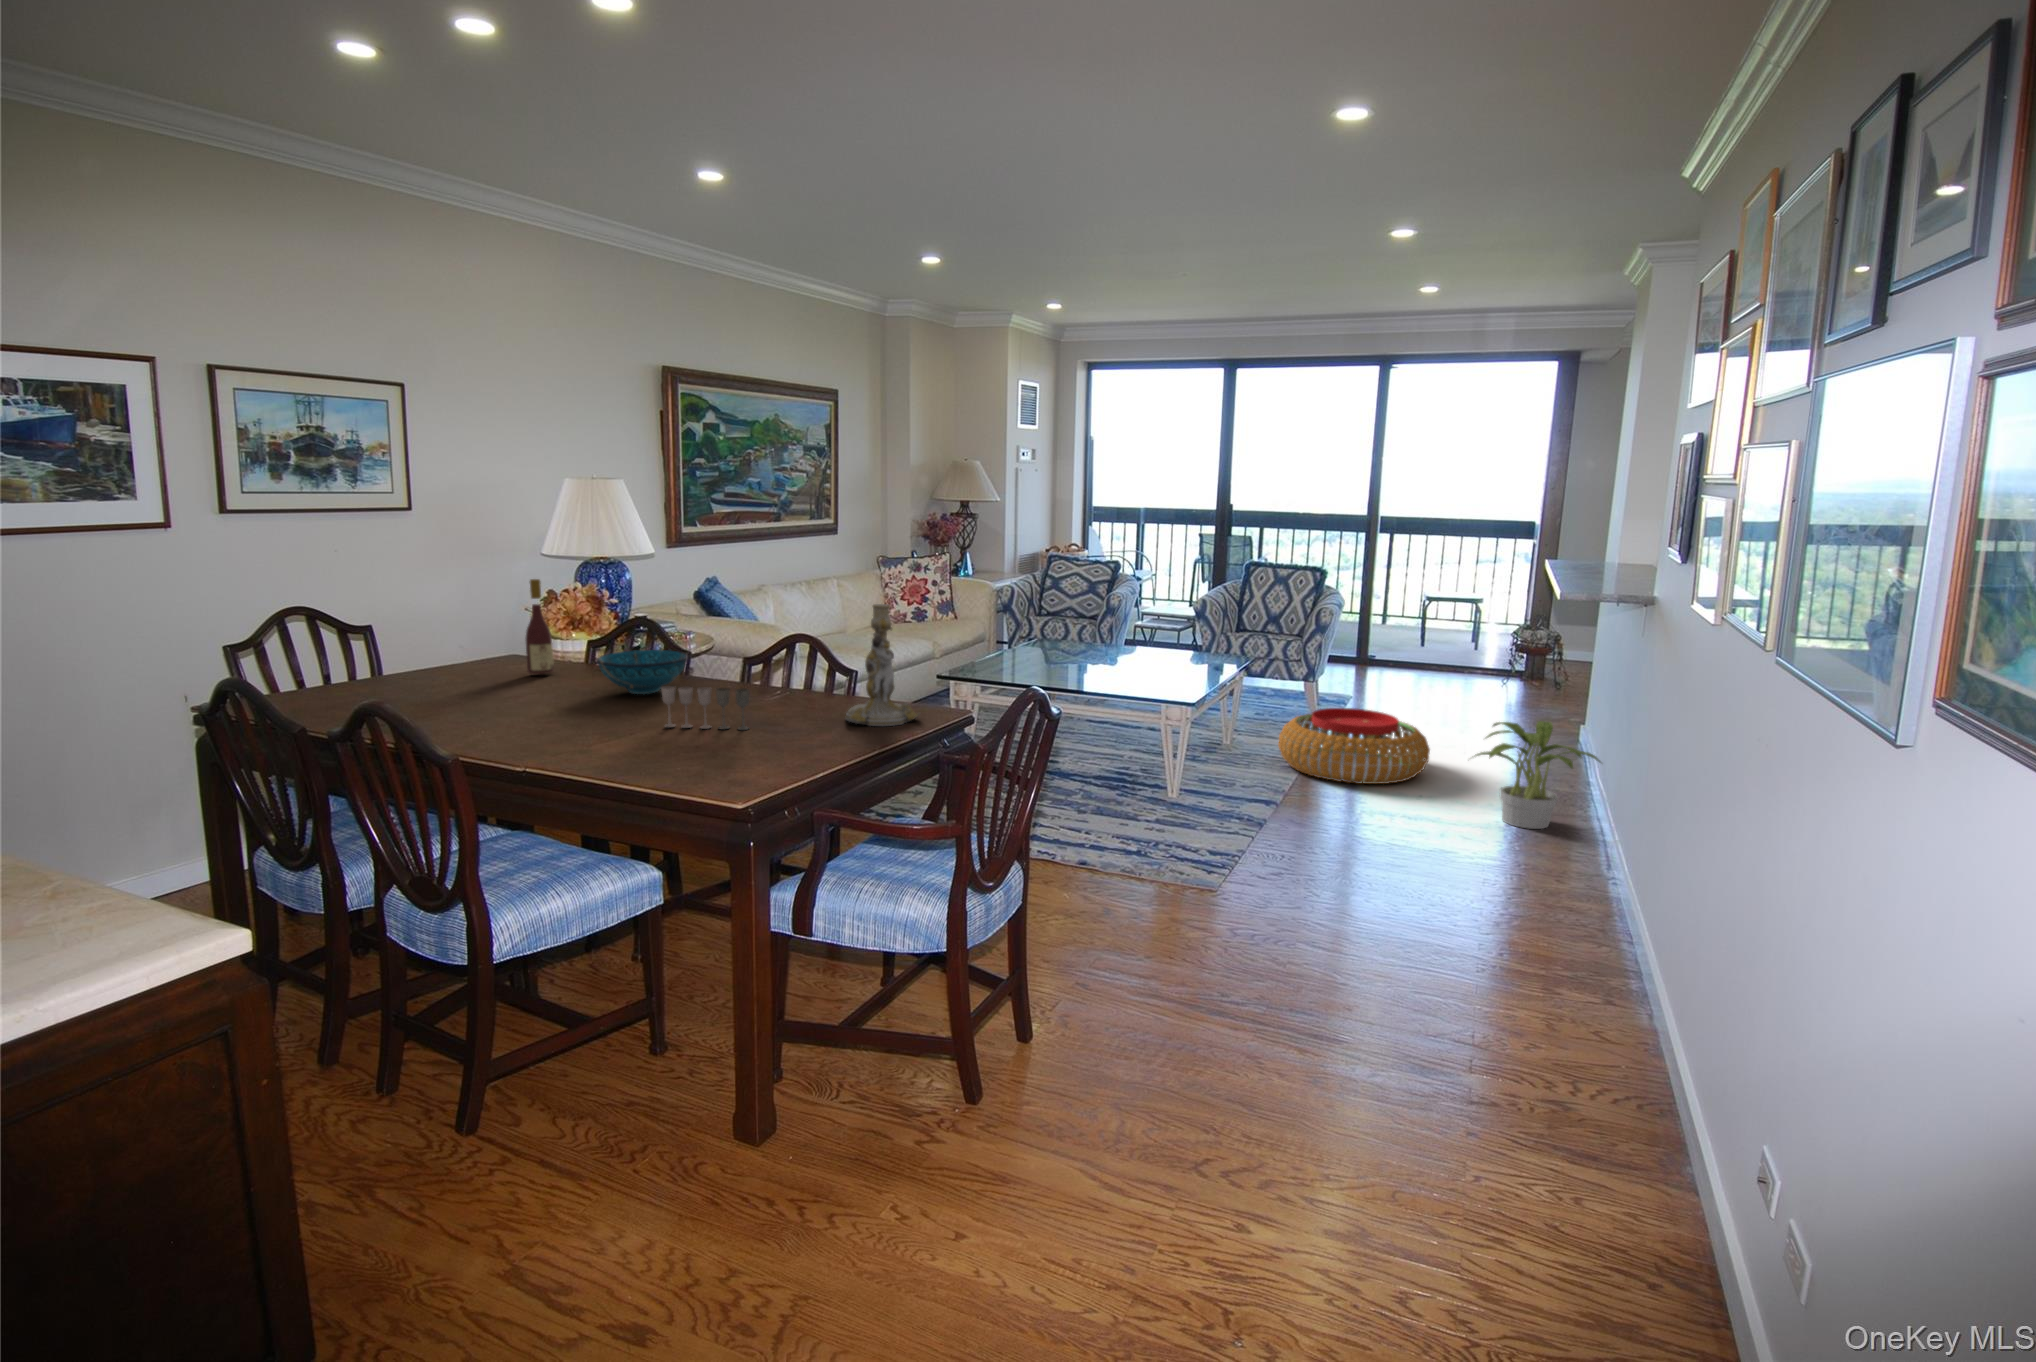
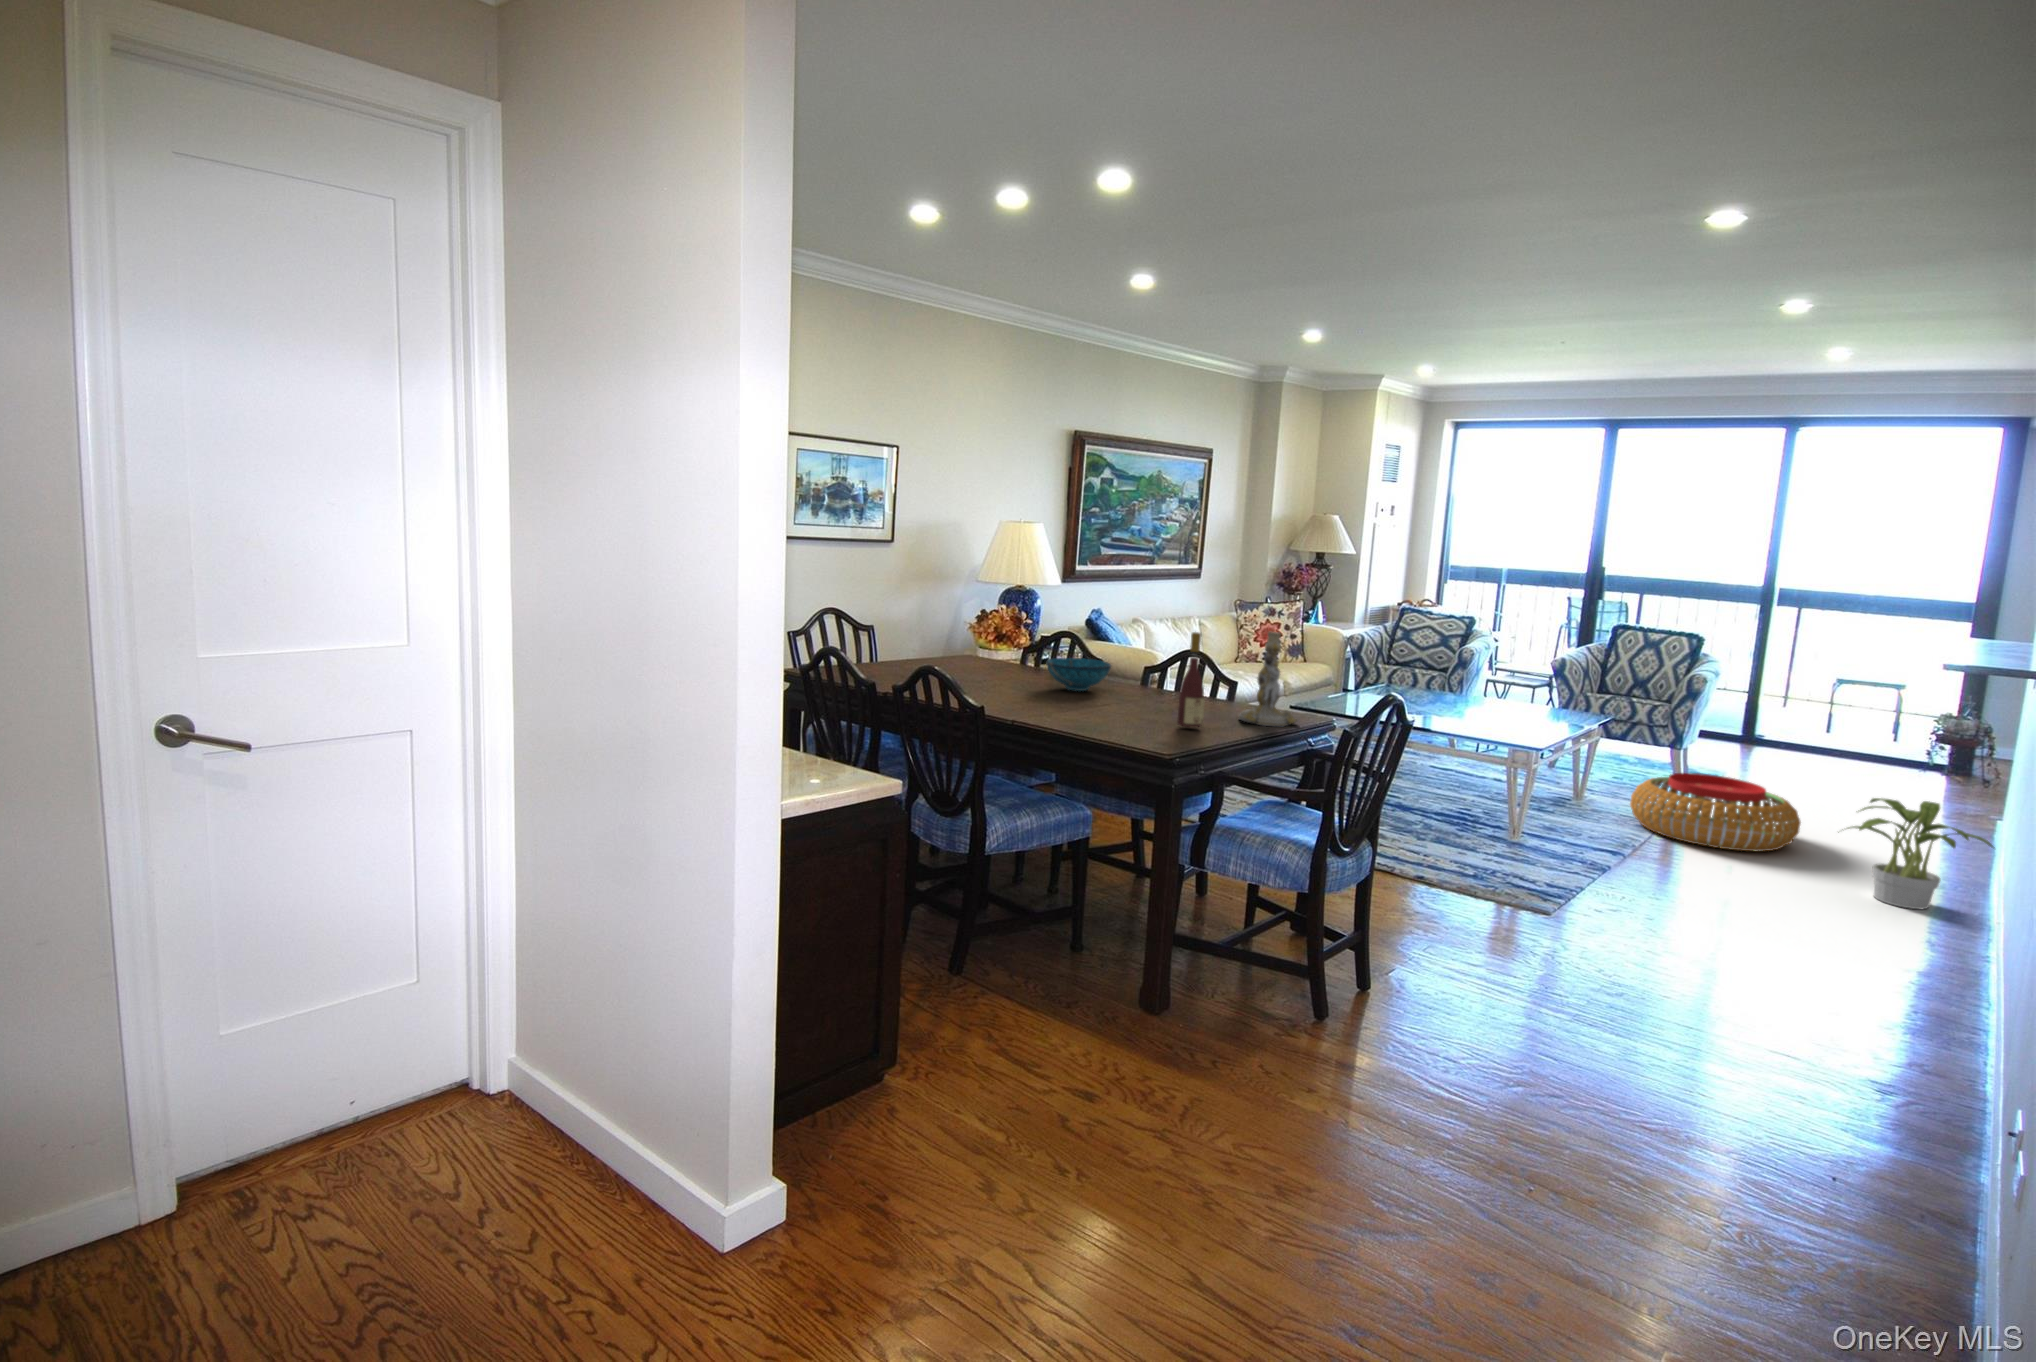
wine bottle: present [526,579,554,674] -> present [1177,632,1205,727]
wine glass: present [661,686,749,730] -> none [1104,682,1170,719]

